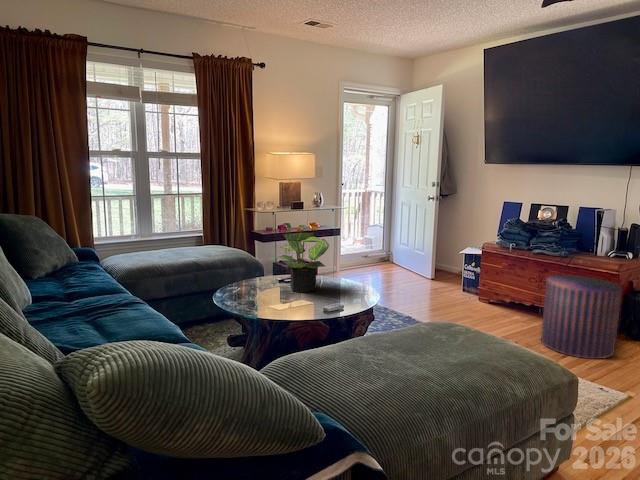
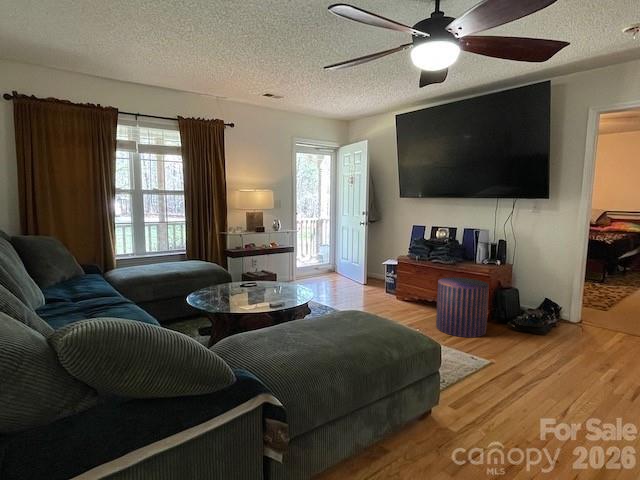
potted plant: present [279,232,329,293] -> none [237,249,277,294]

